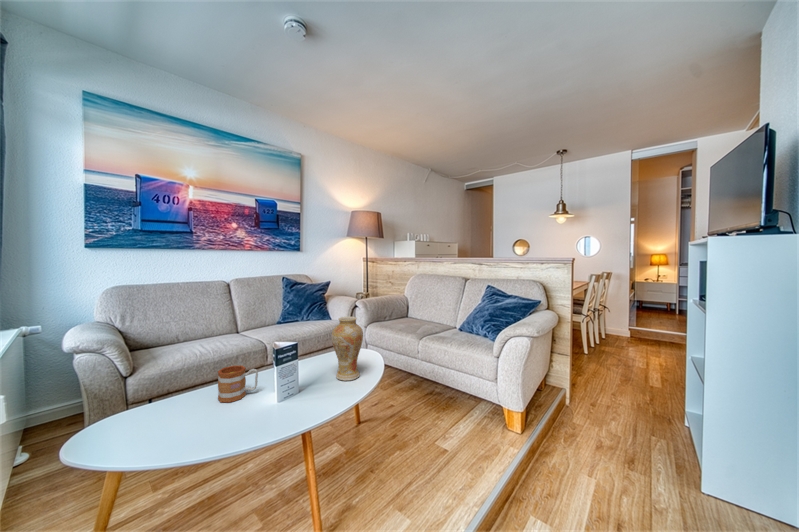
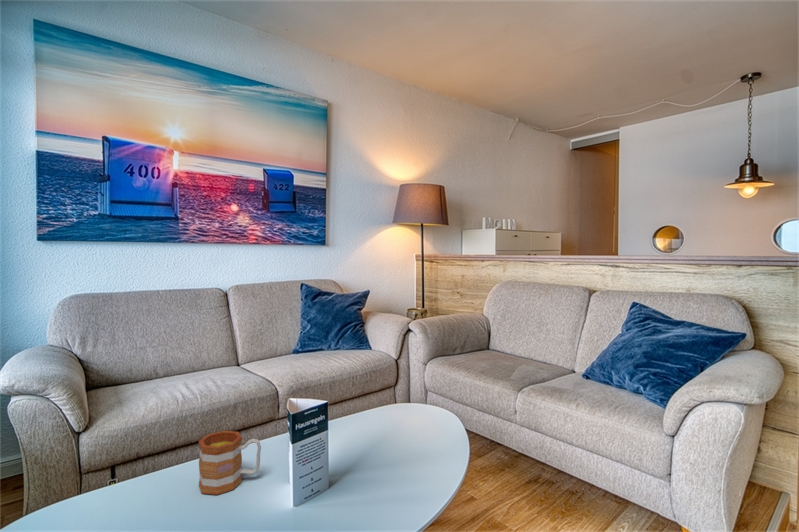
vase: present [332,317,363,381] -> none [379,355,432,466]

